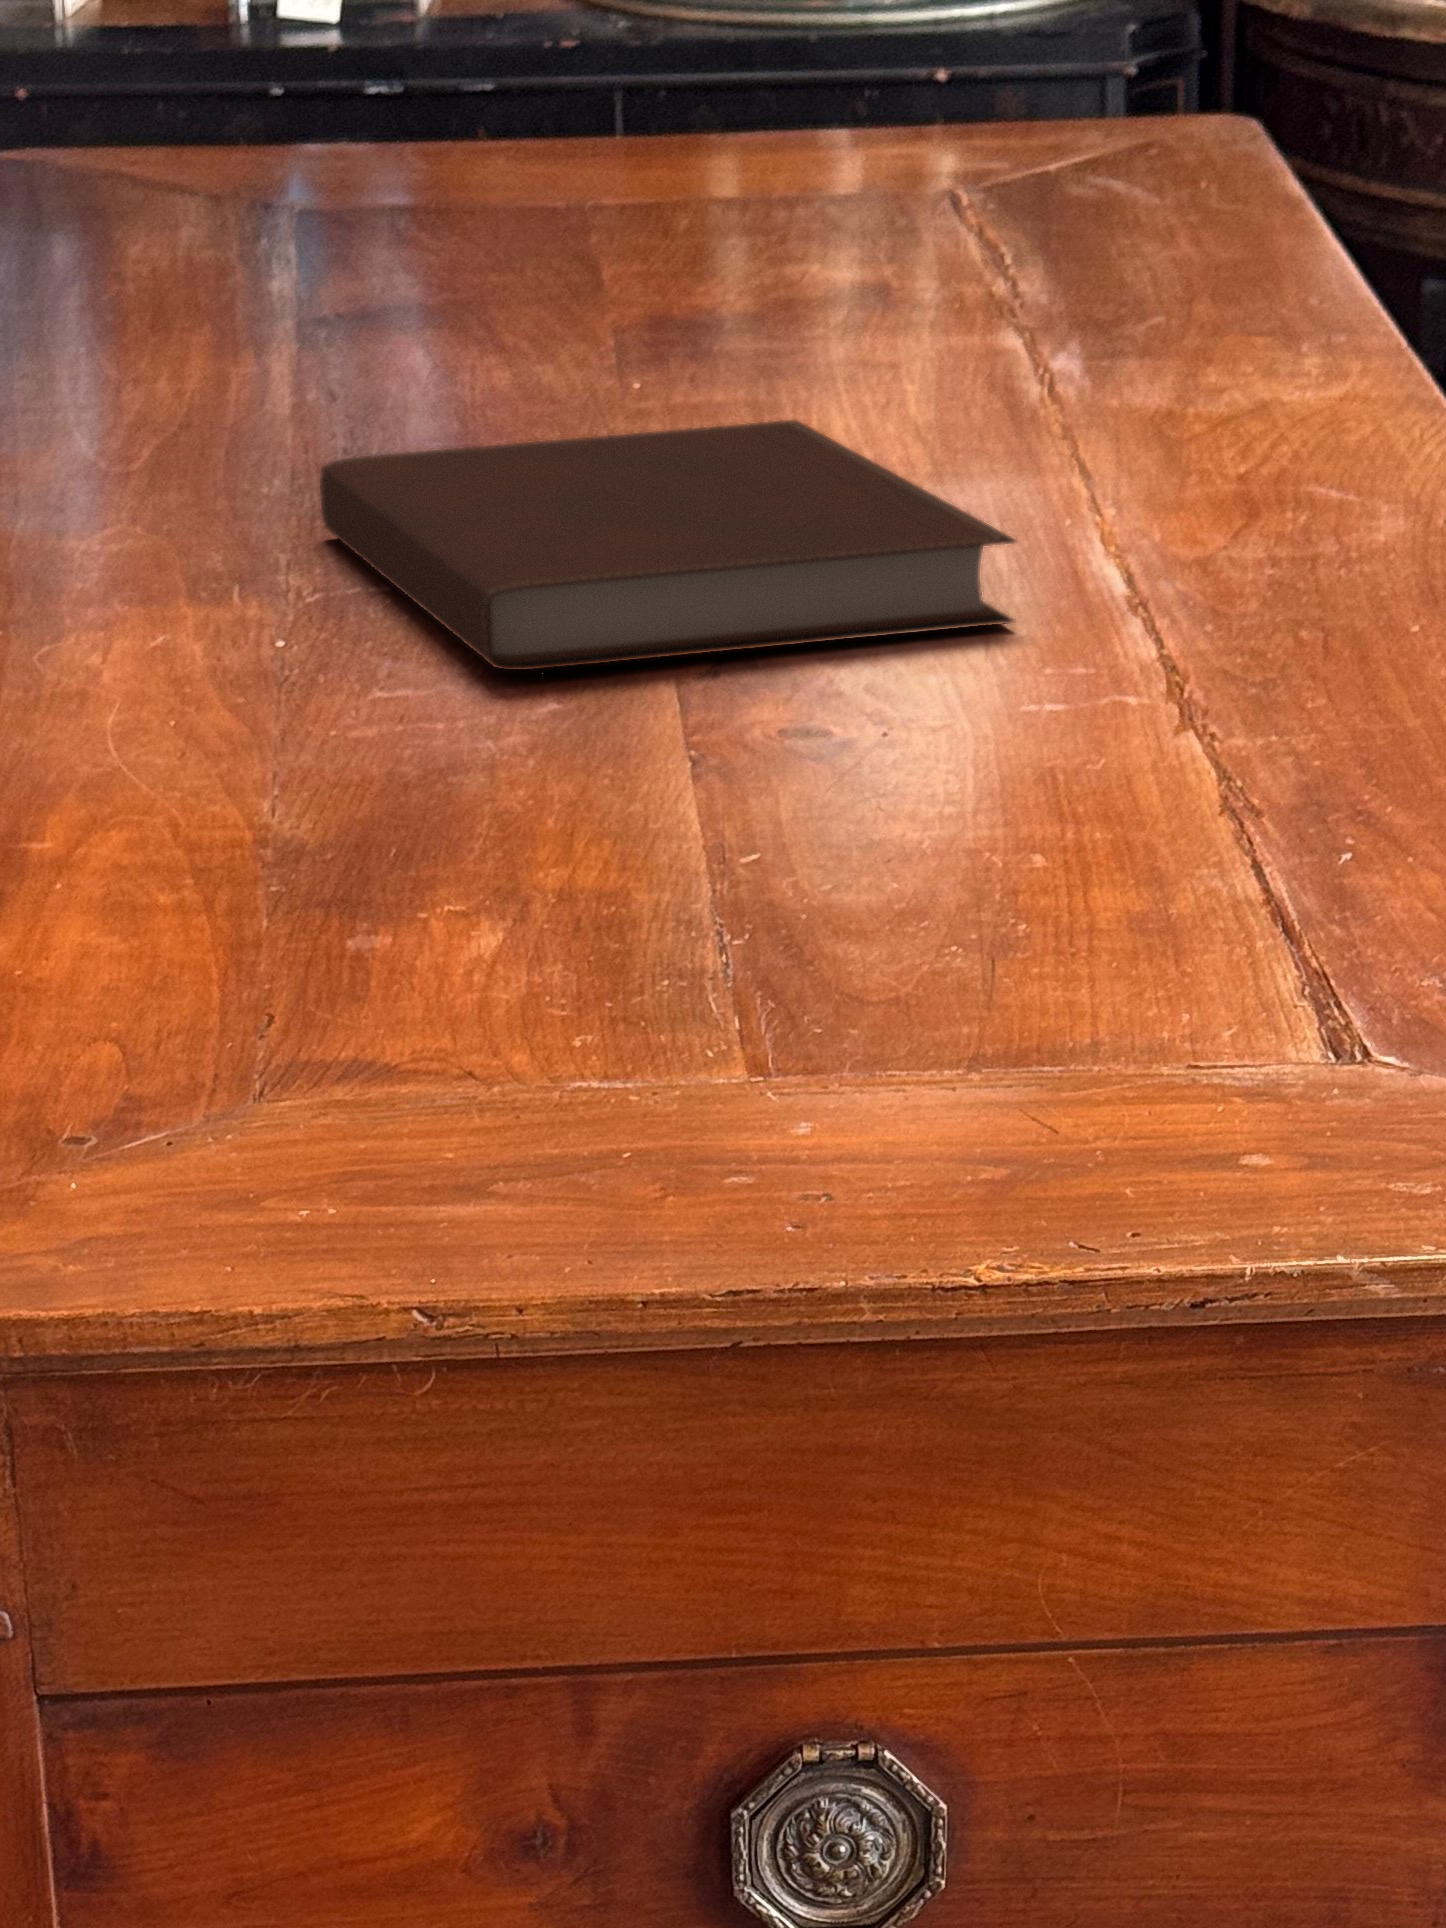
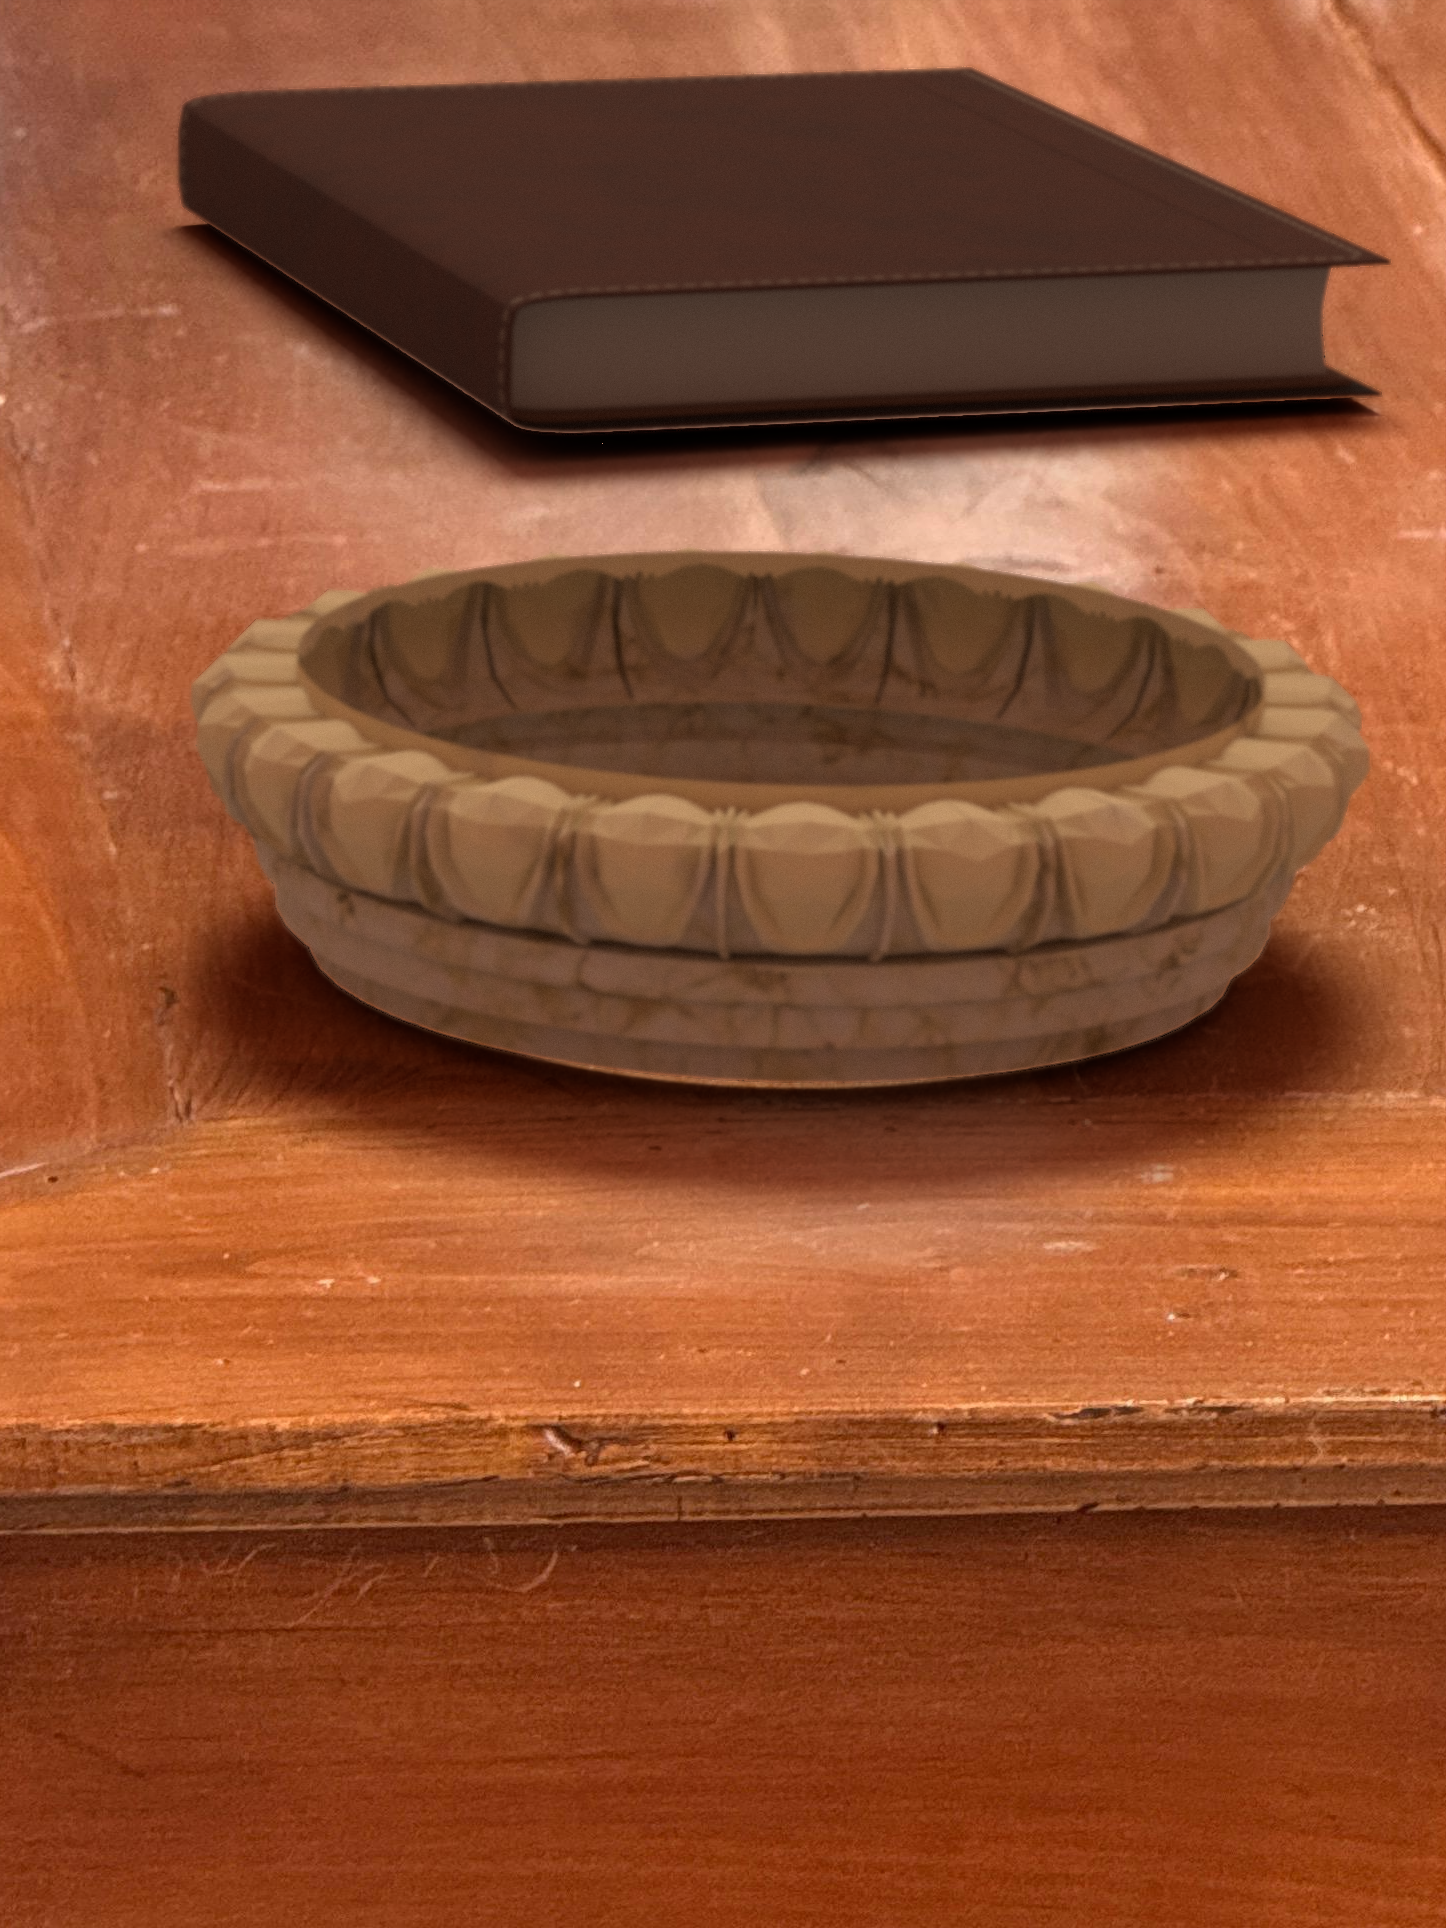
decorative bowl: none [244,753,927,1083] -> present [191,547,1370,1084]

